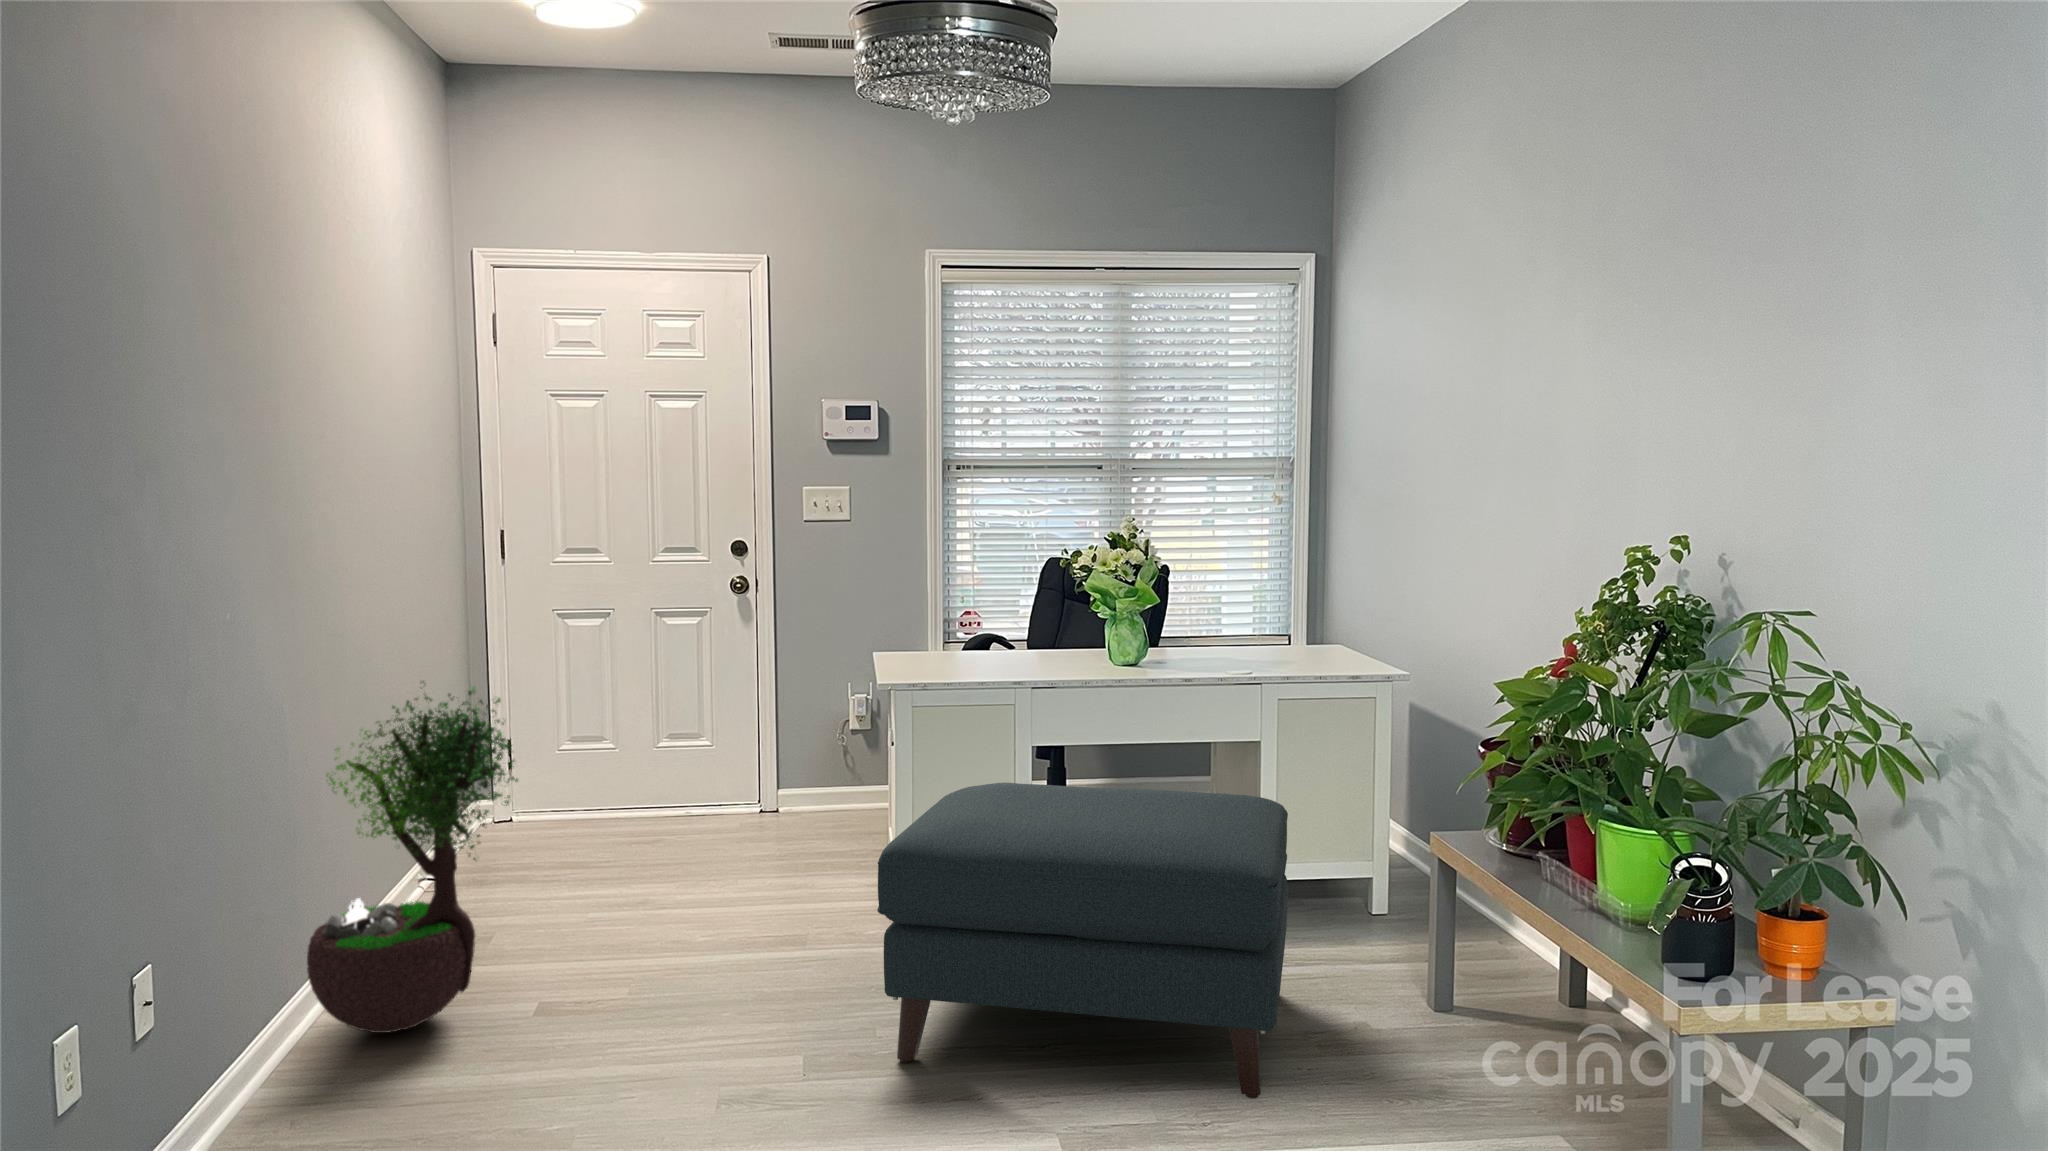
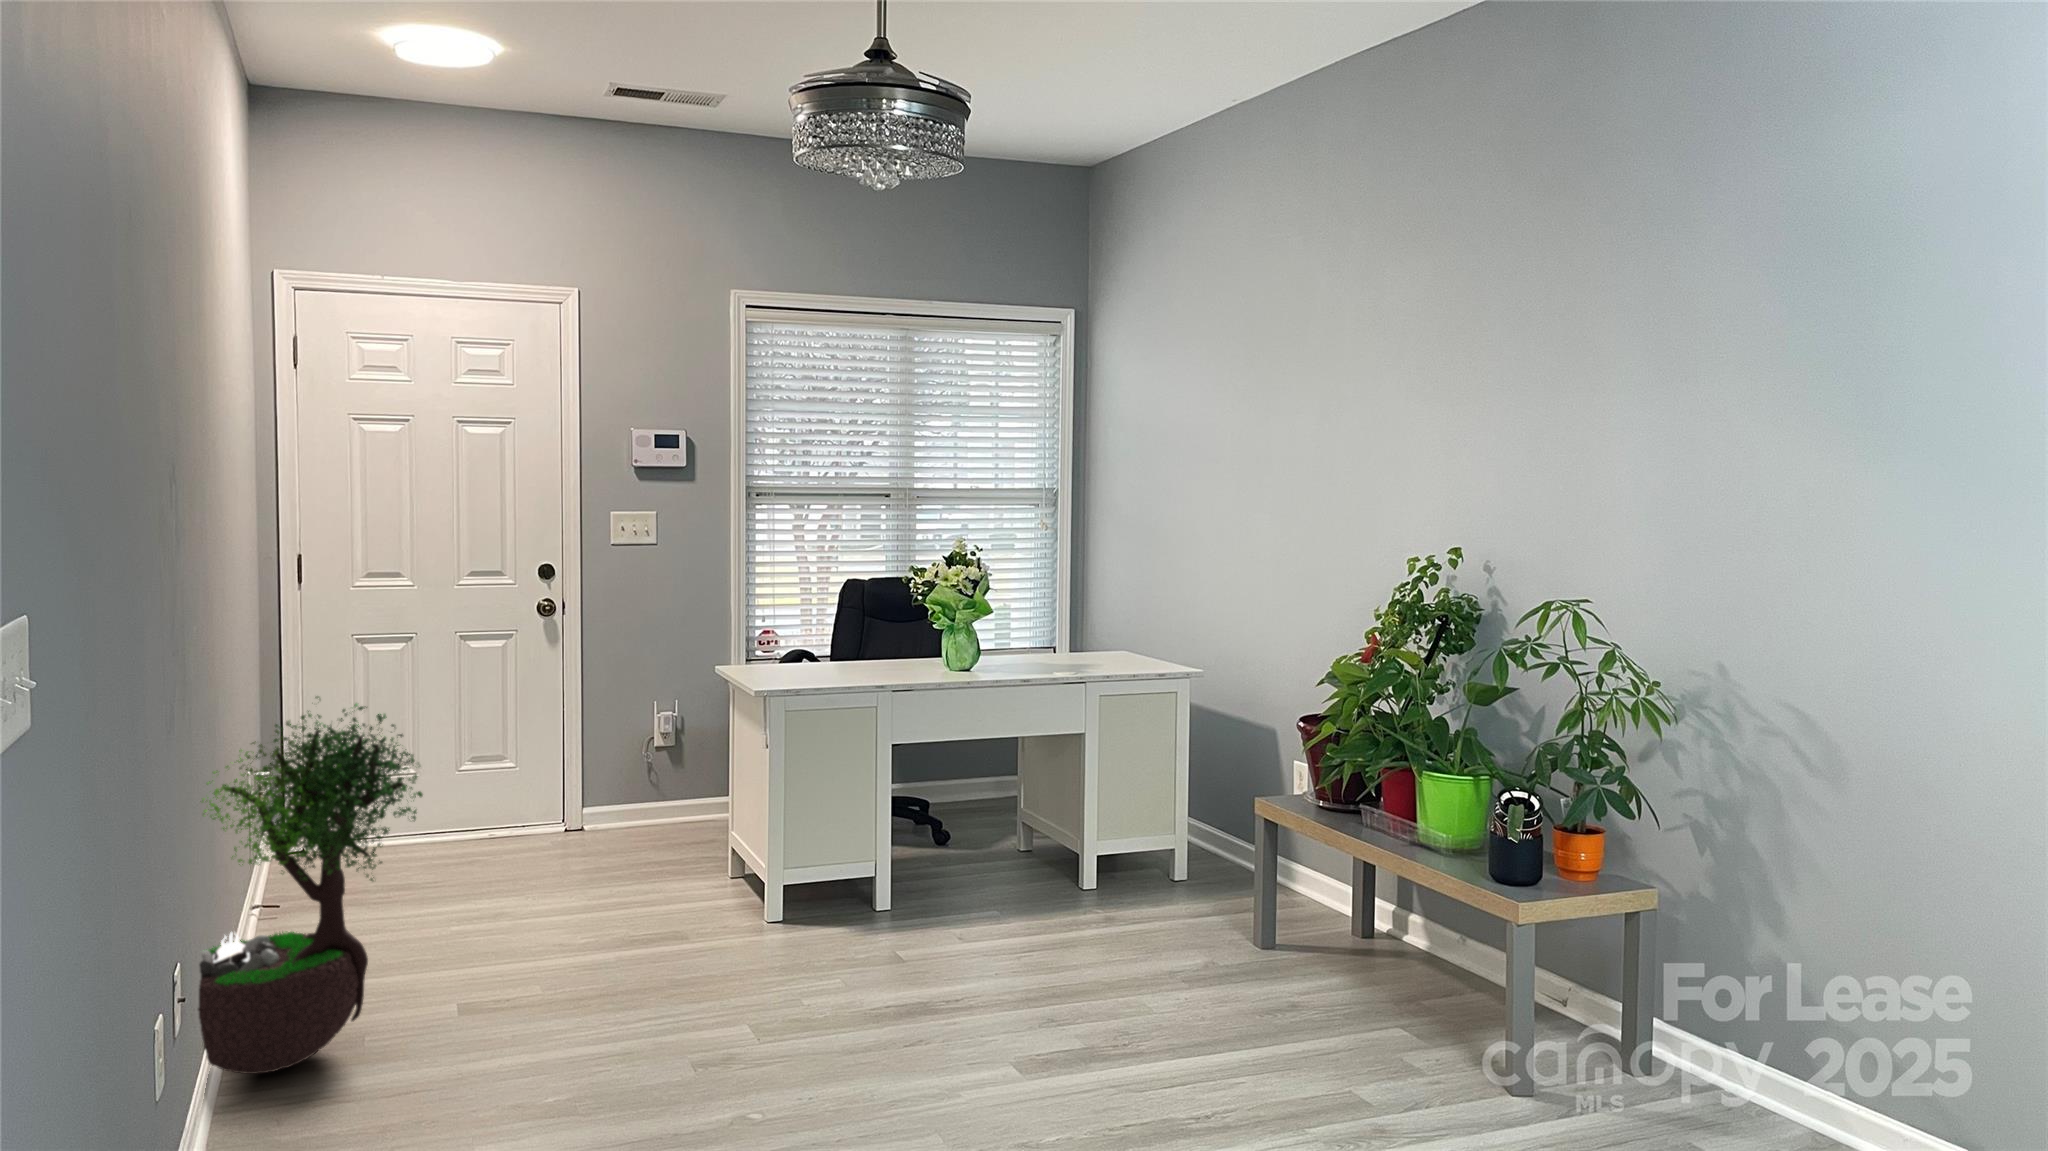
ottoman: present [877,783,1288,1098] -> none [809,775,1176,1040]

